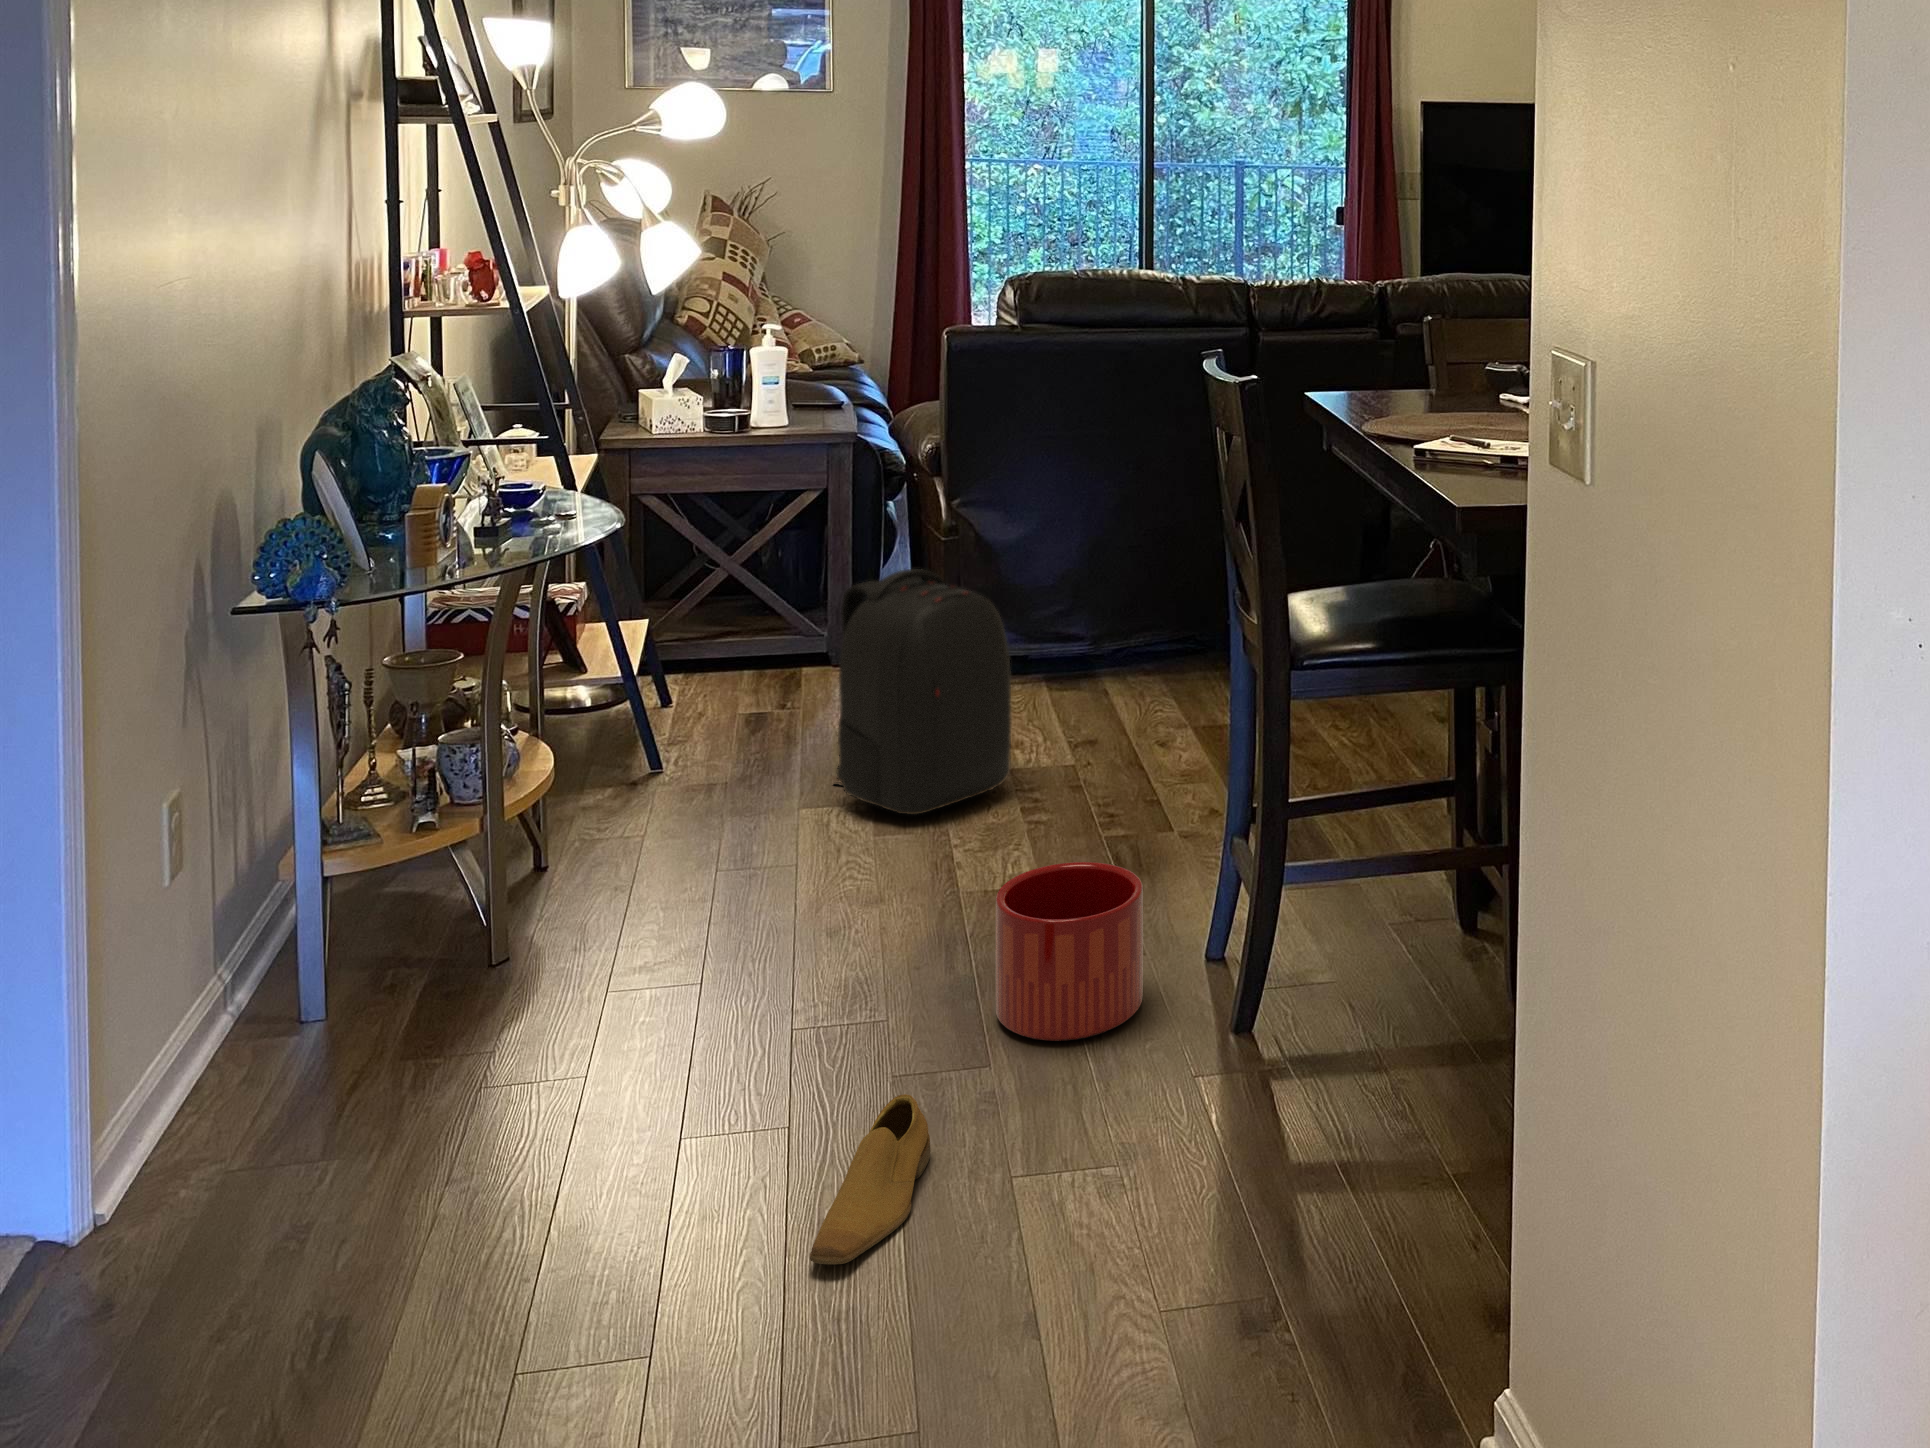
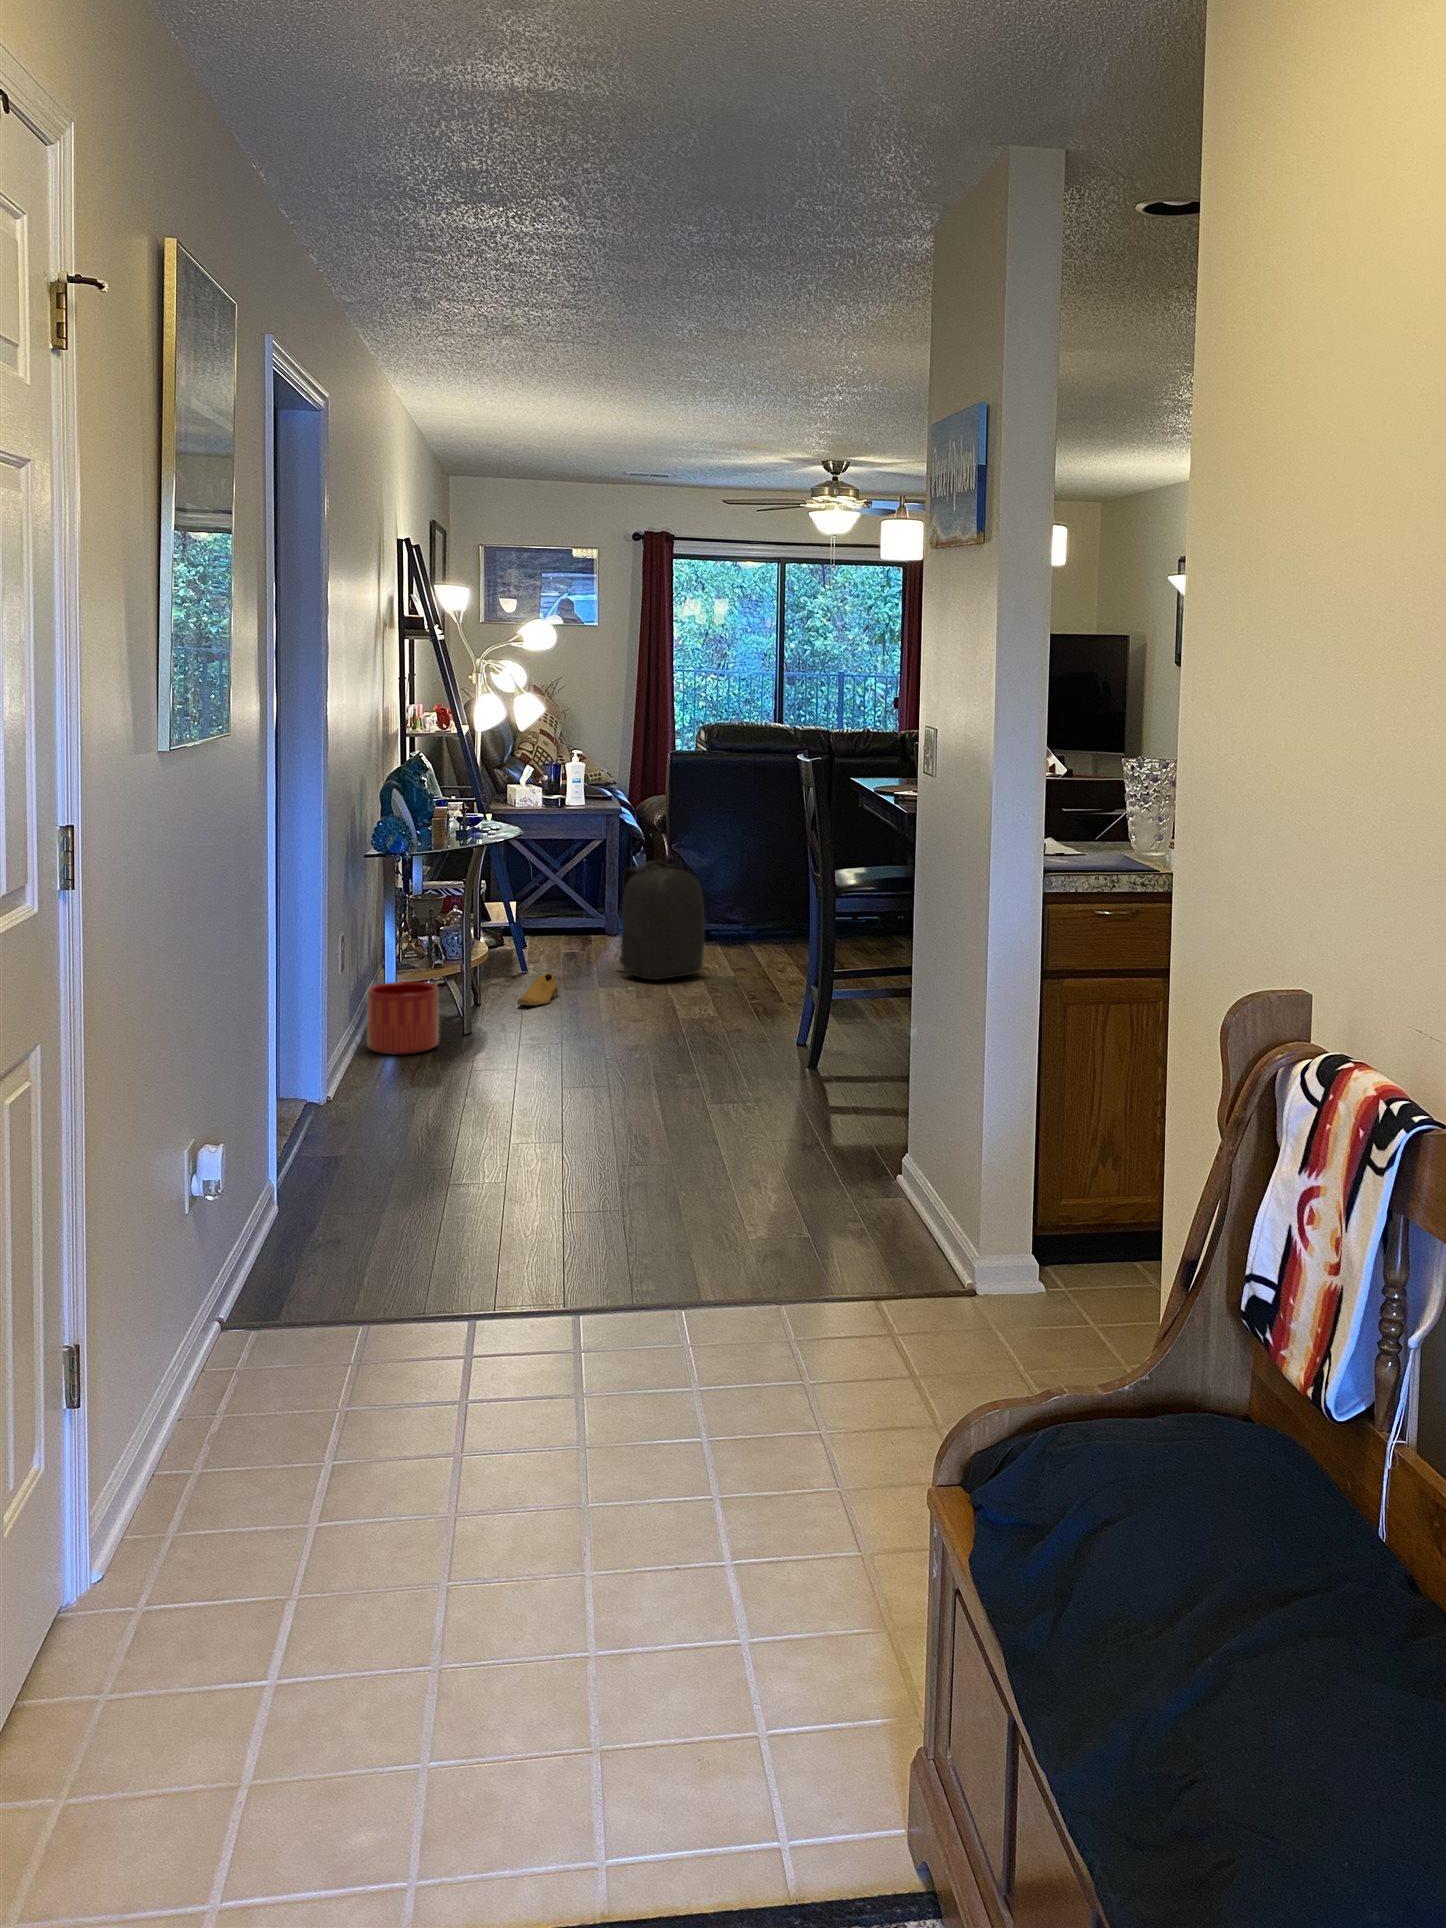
planter: present [996,862,1143,1041] -> present [367,982,439,1055]
shoe: present [810,1094,930,1264] -> present [517,973,558,1005]

